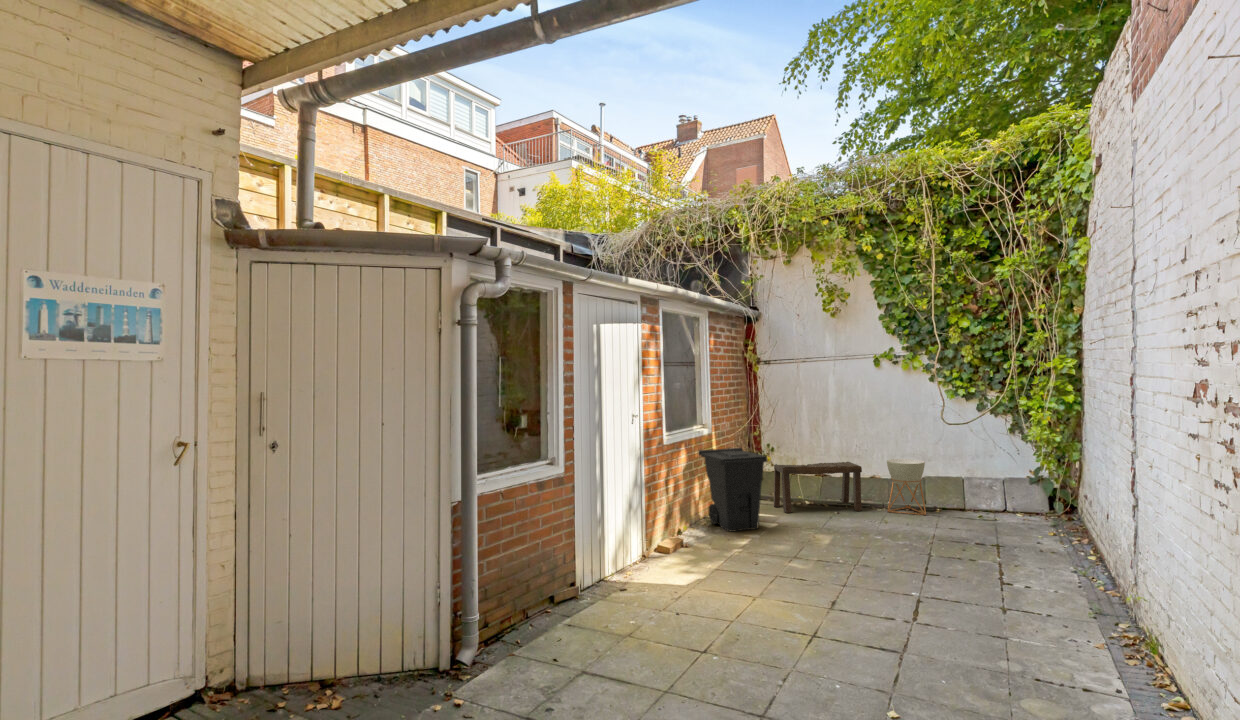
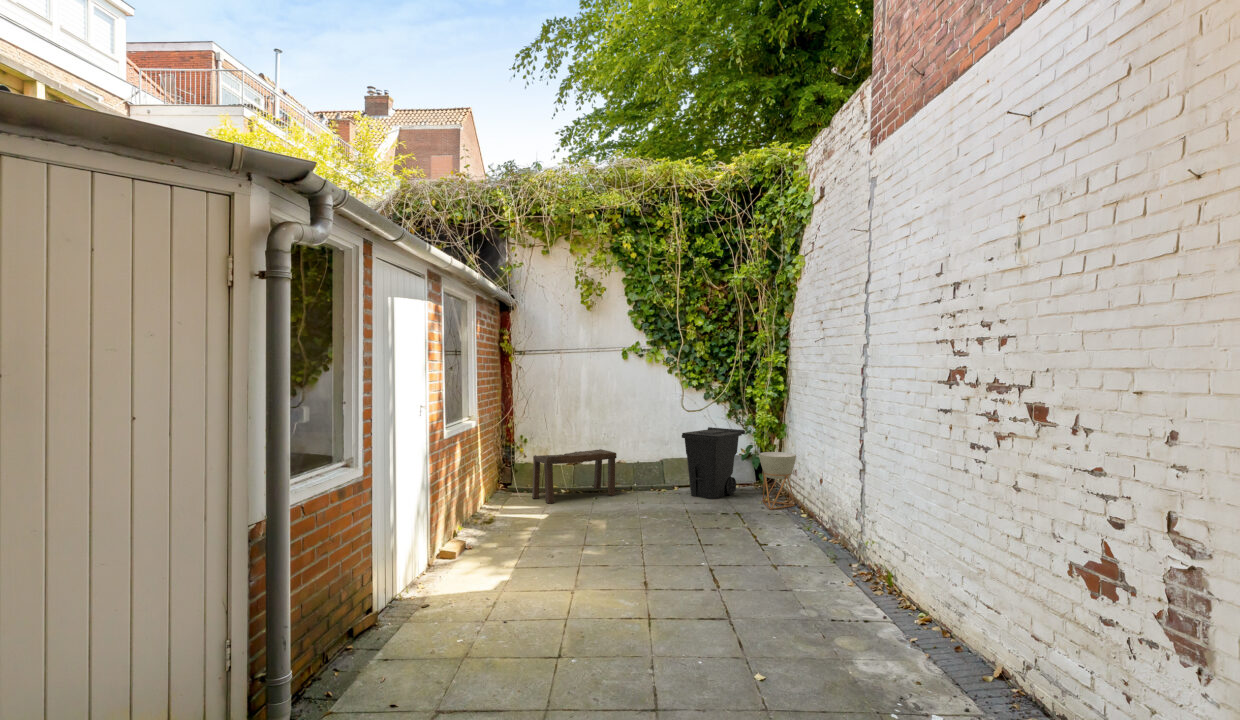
trash can: present [699,448,767,532] -> present [682,427,745,499]
planter: present [887,459,926,515] -> present [759,452,796,510]

